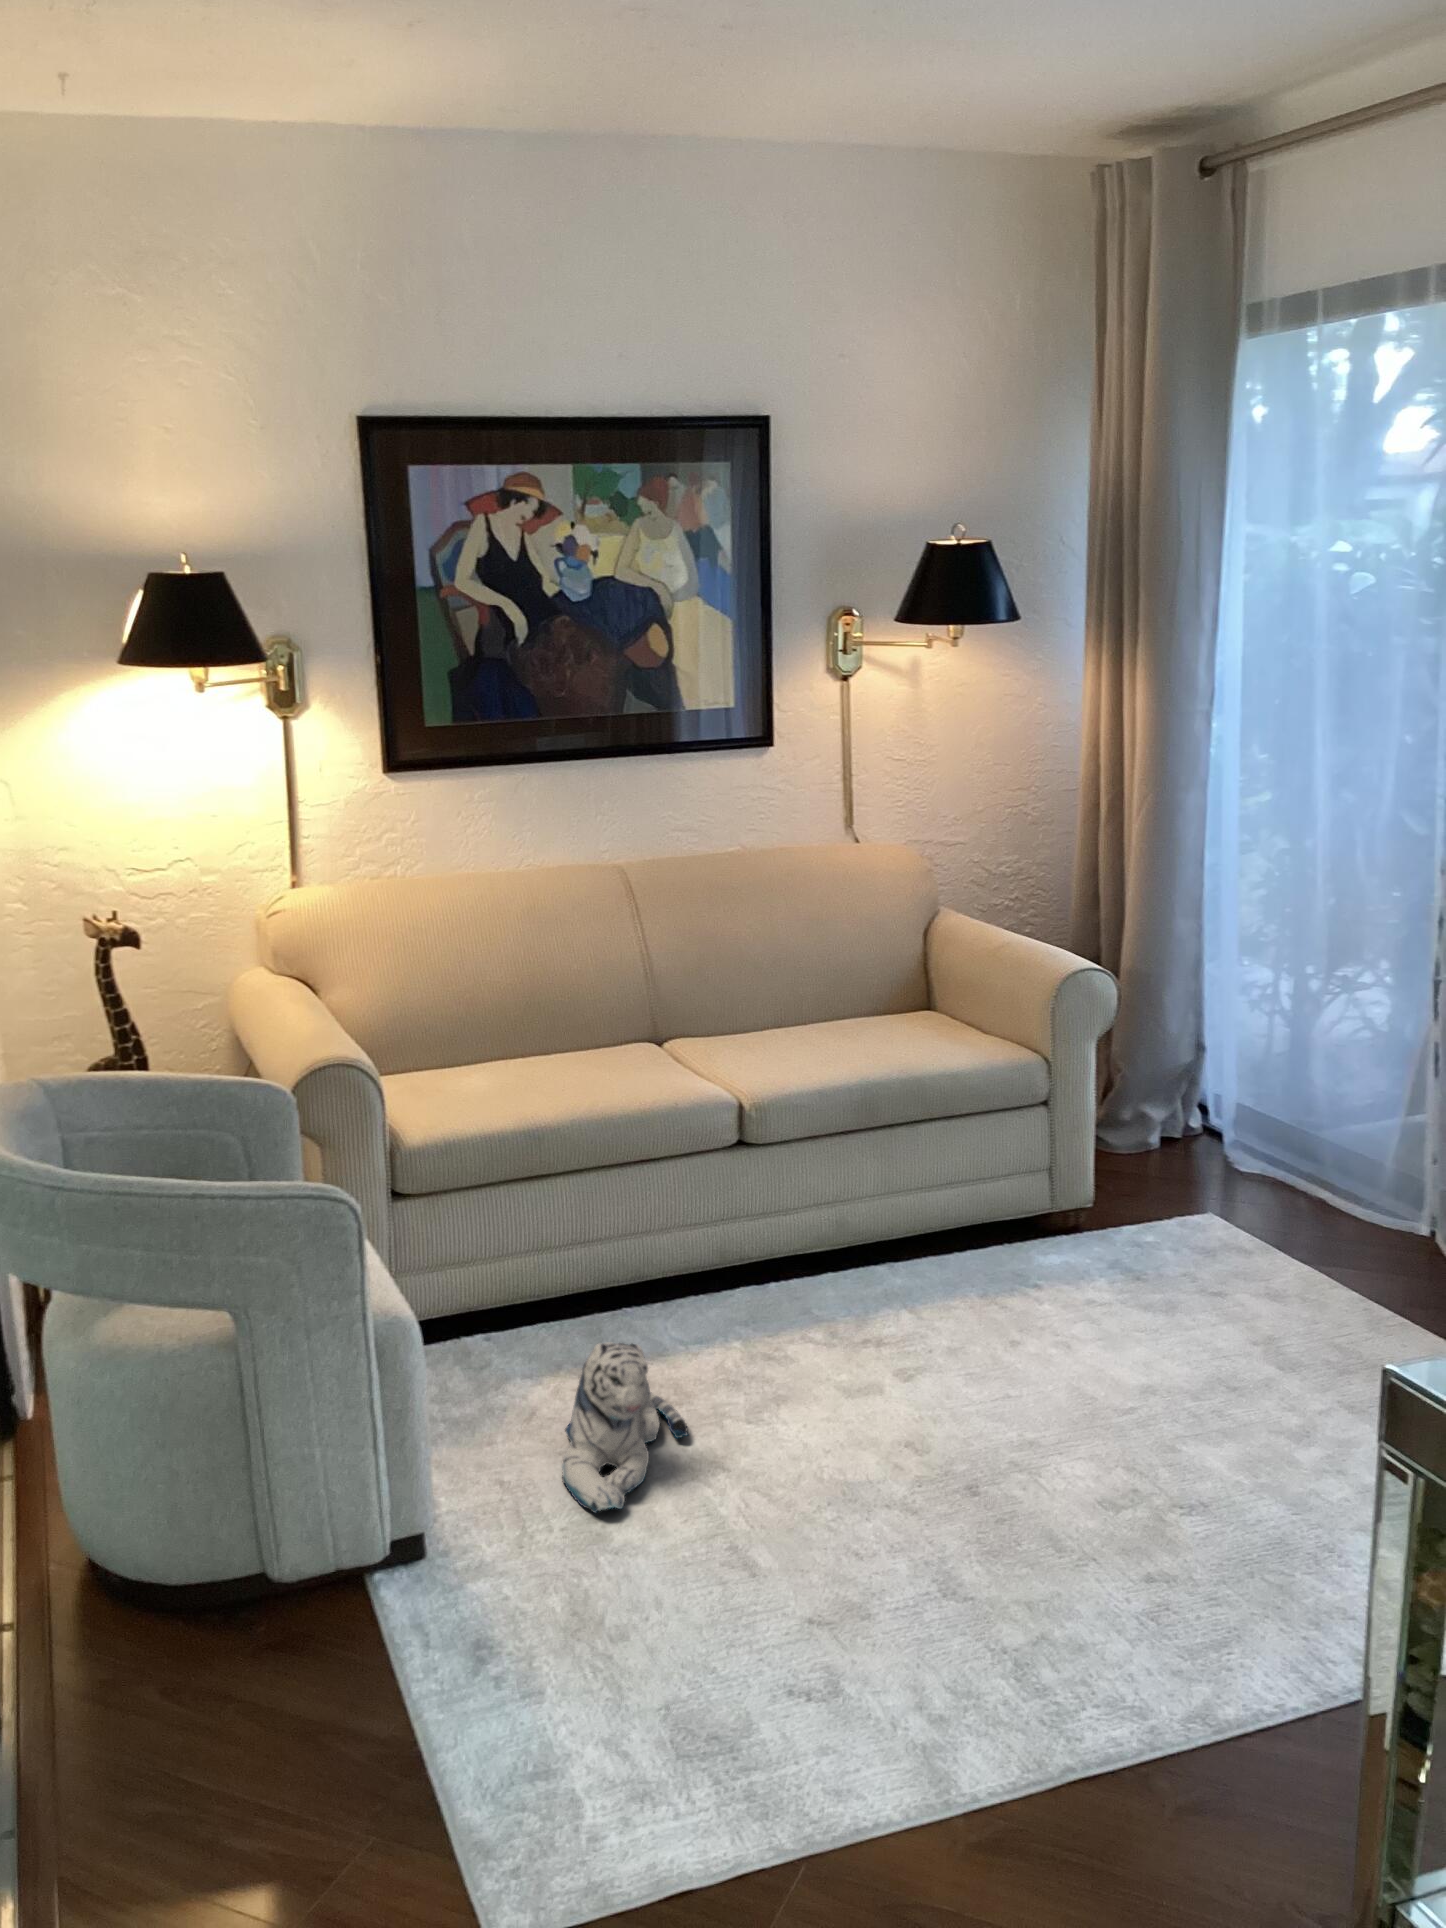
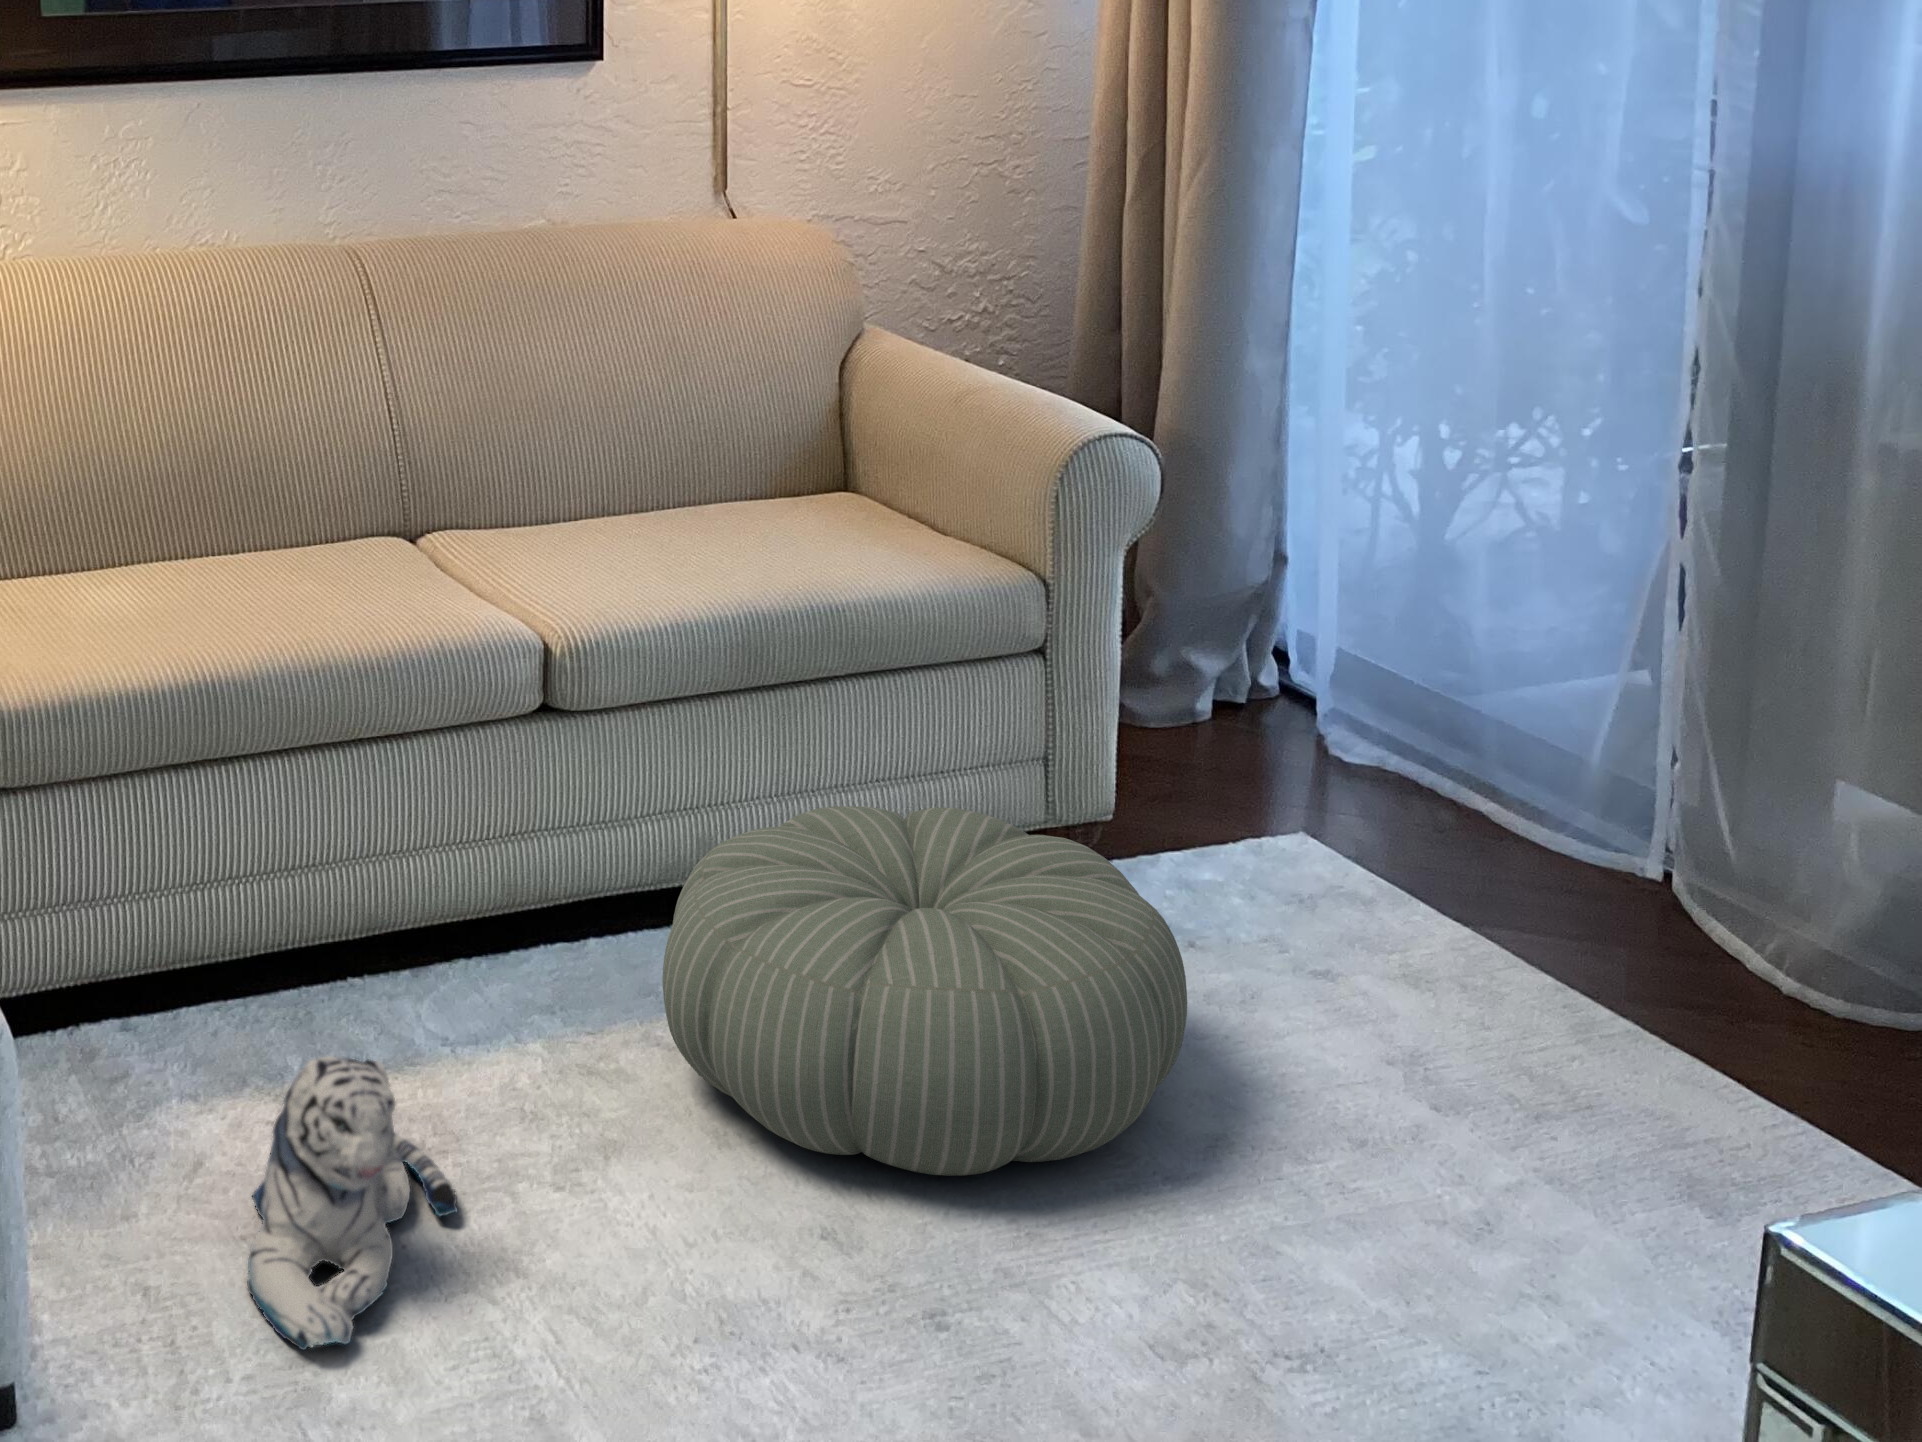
pouf: none [812,1195,1127,1408] -> present [663,806,1187,1176]

